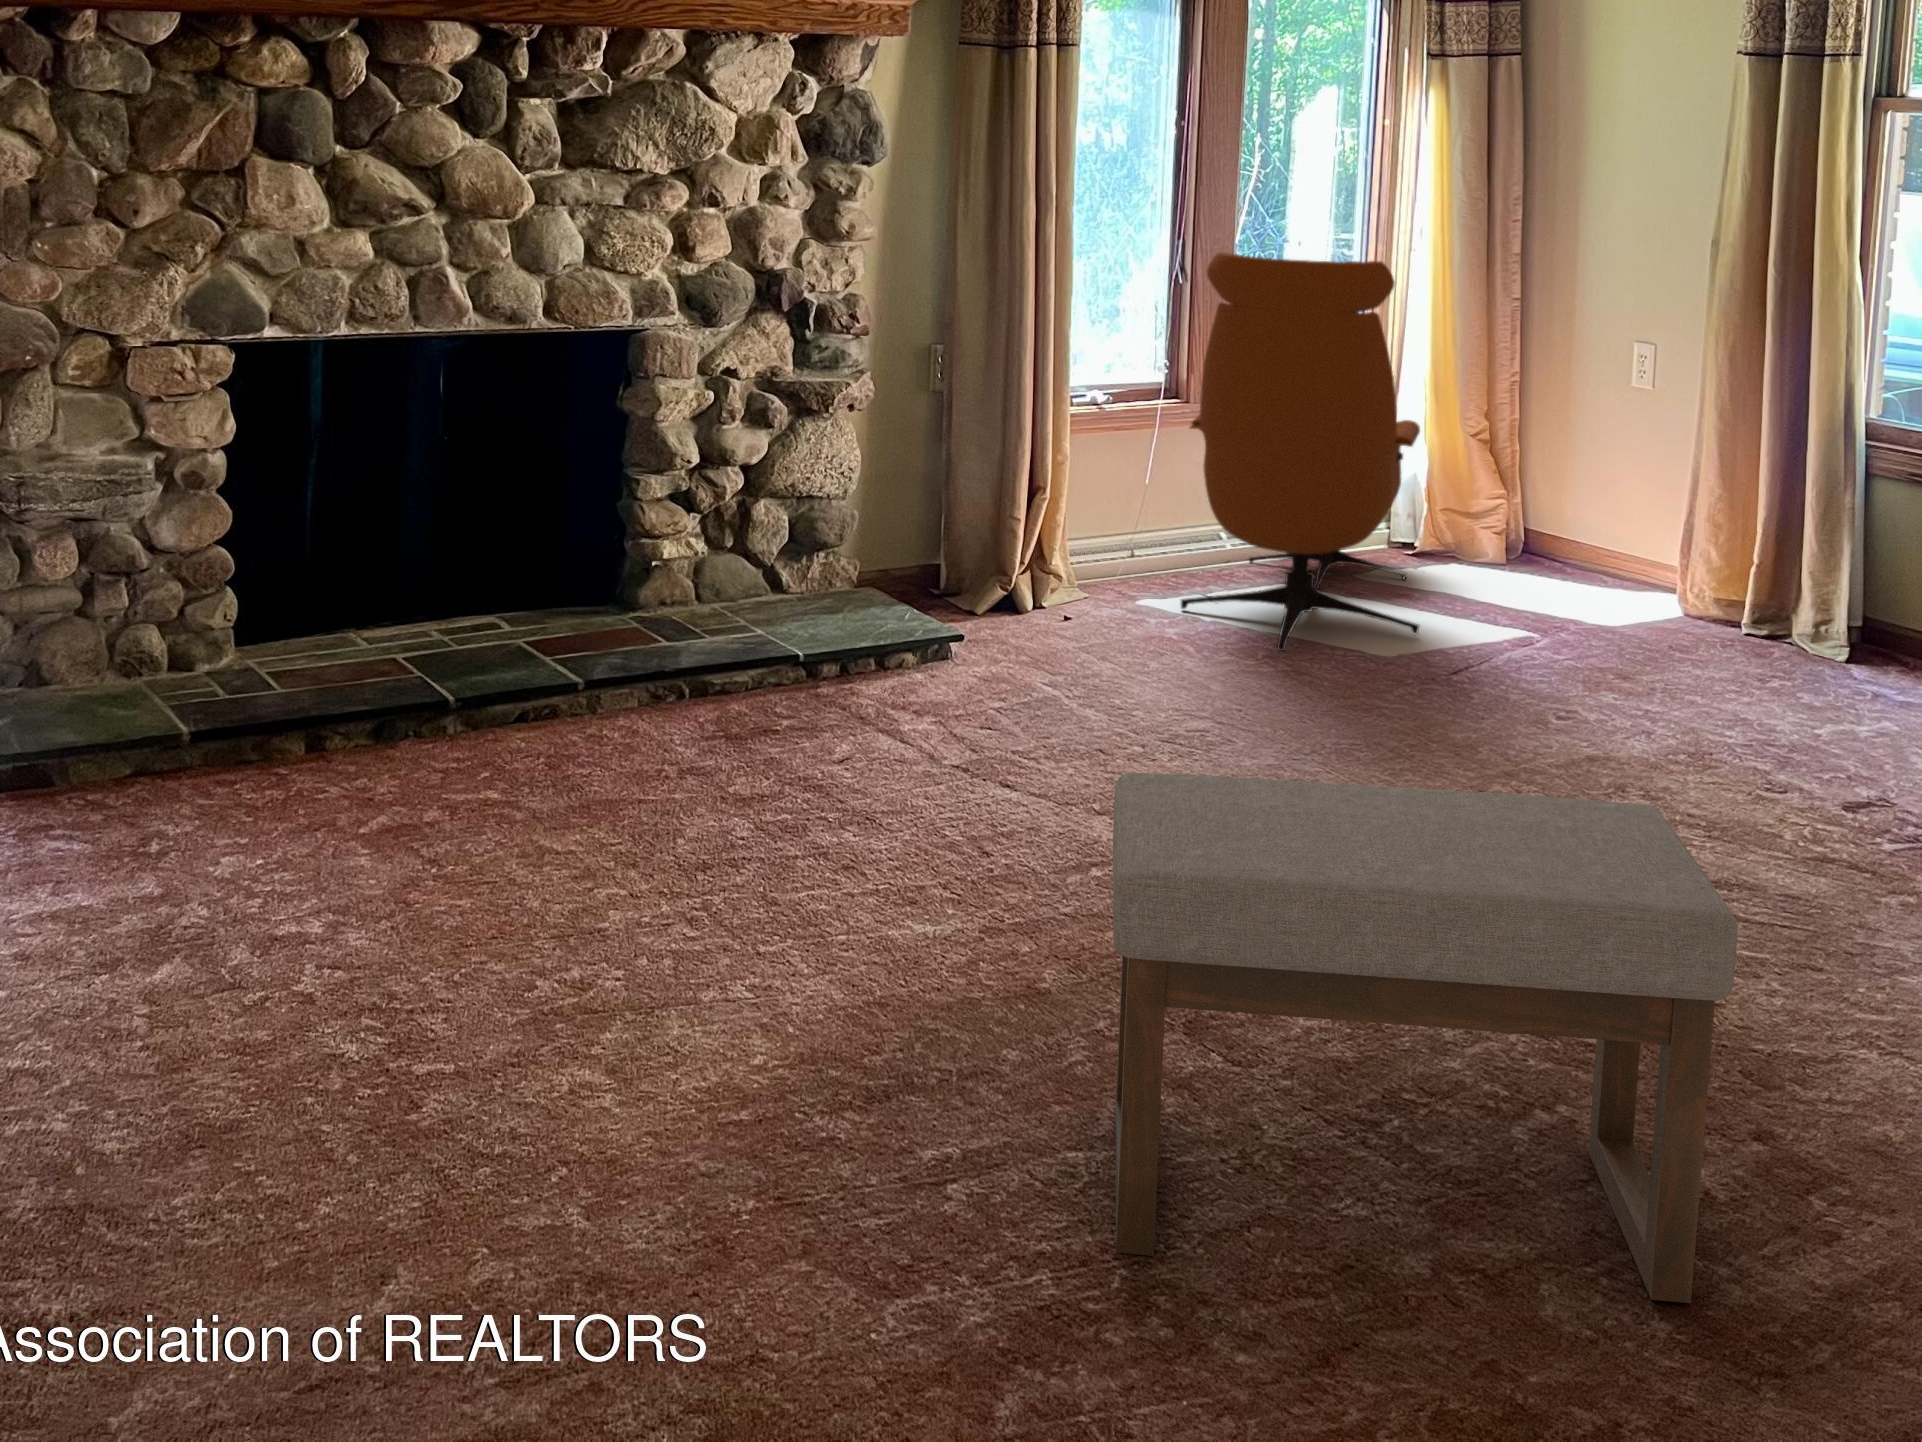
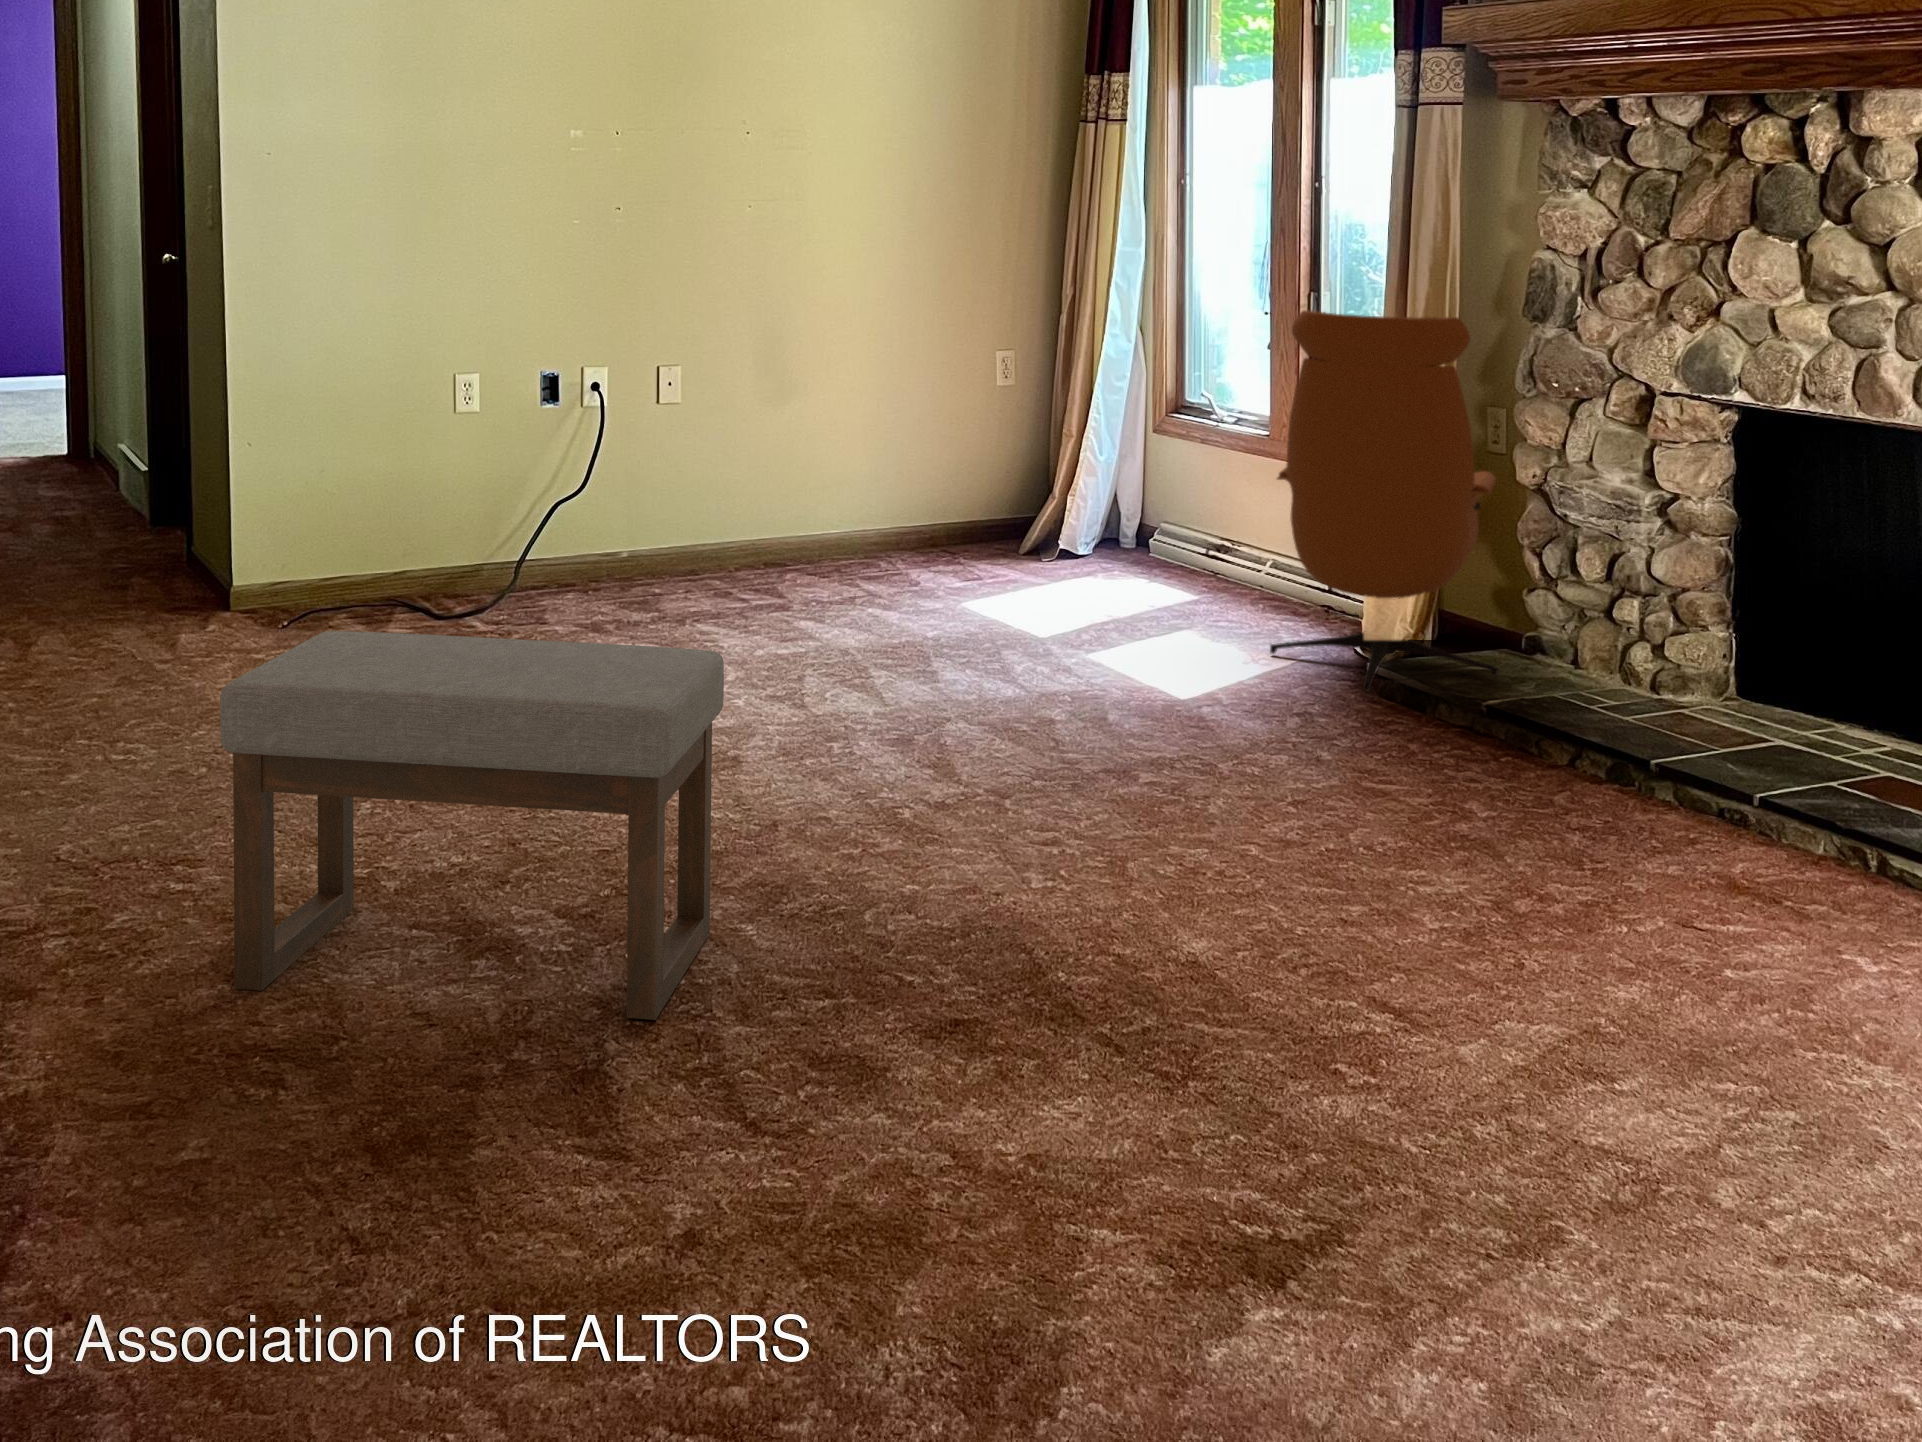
ottoman: present [1113,773,1738,1303] -> present [220,631,724,1020]

